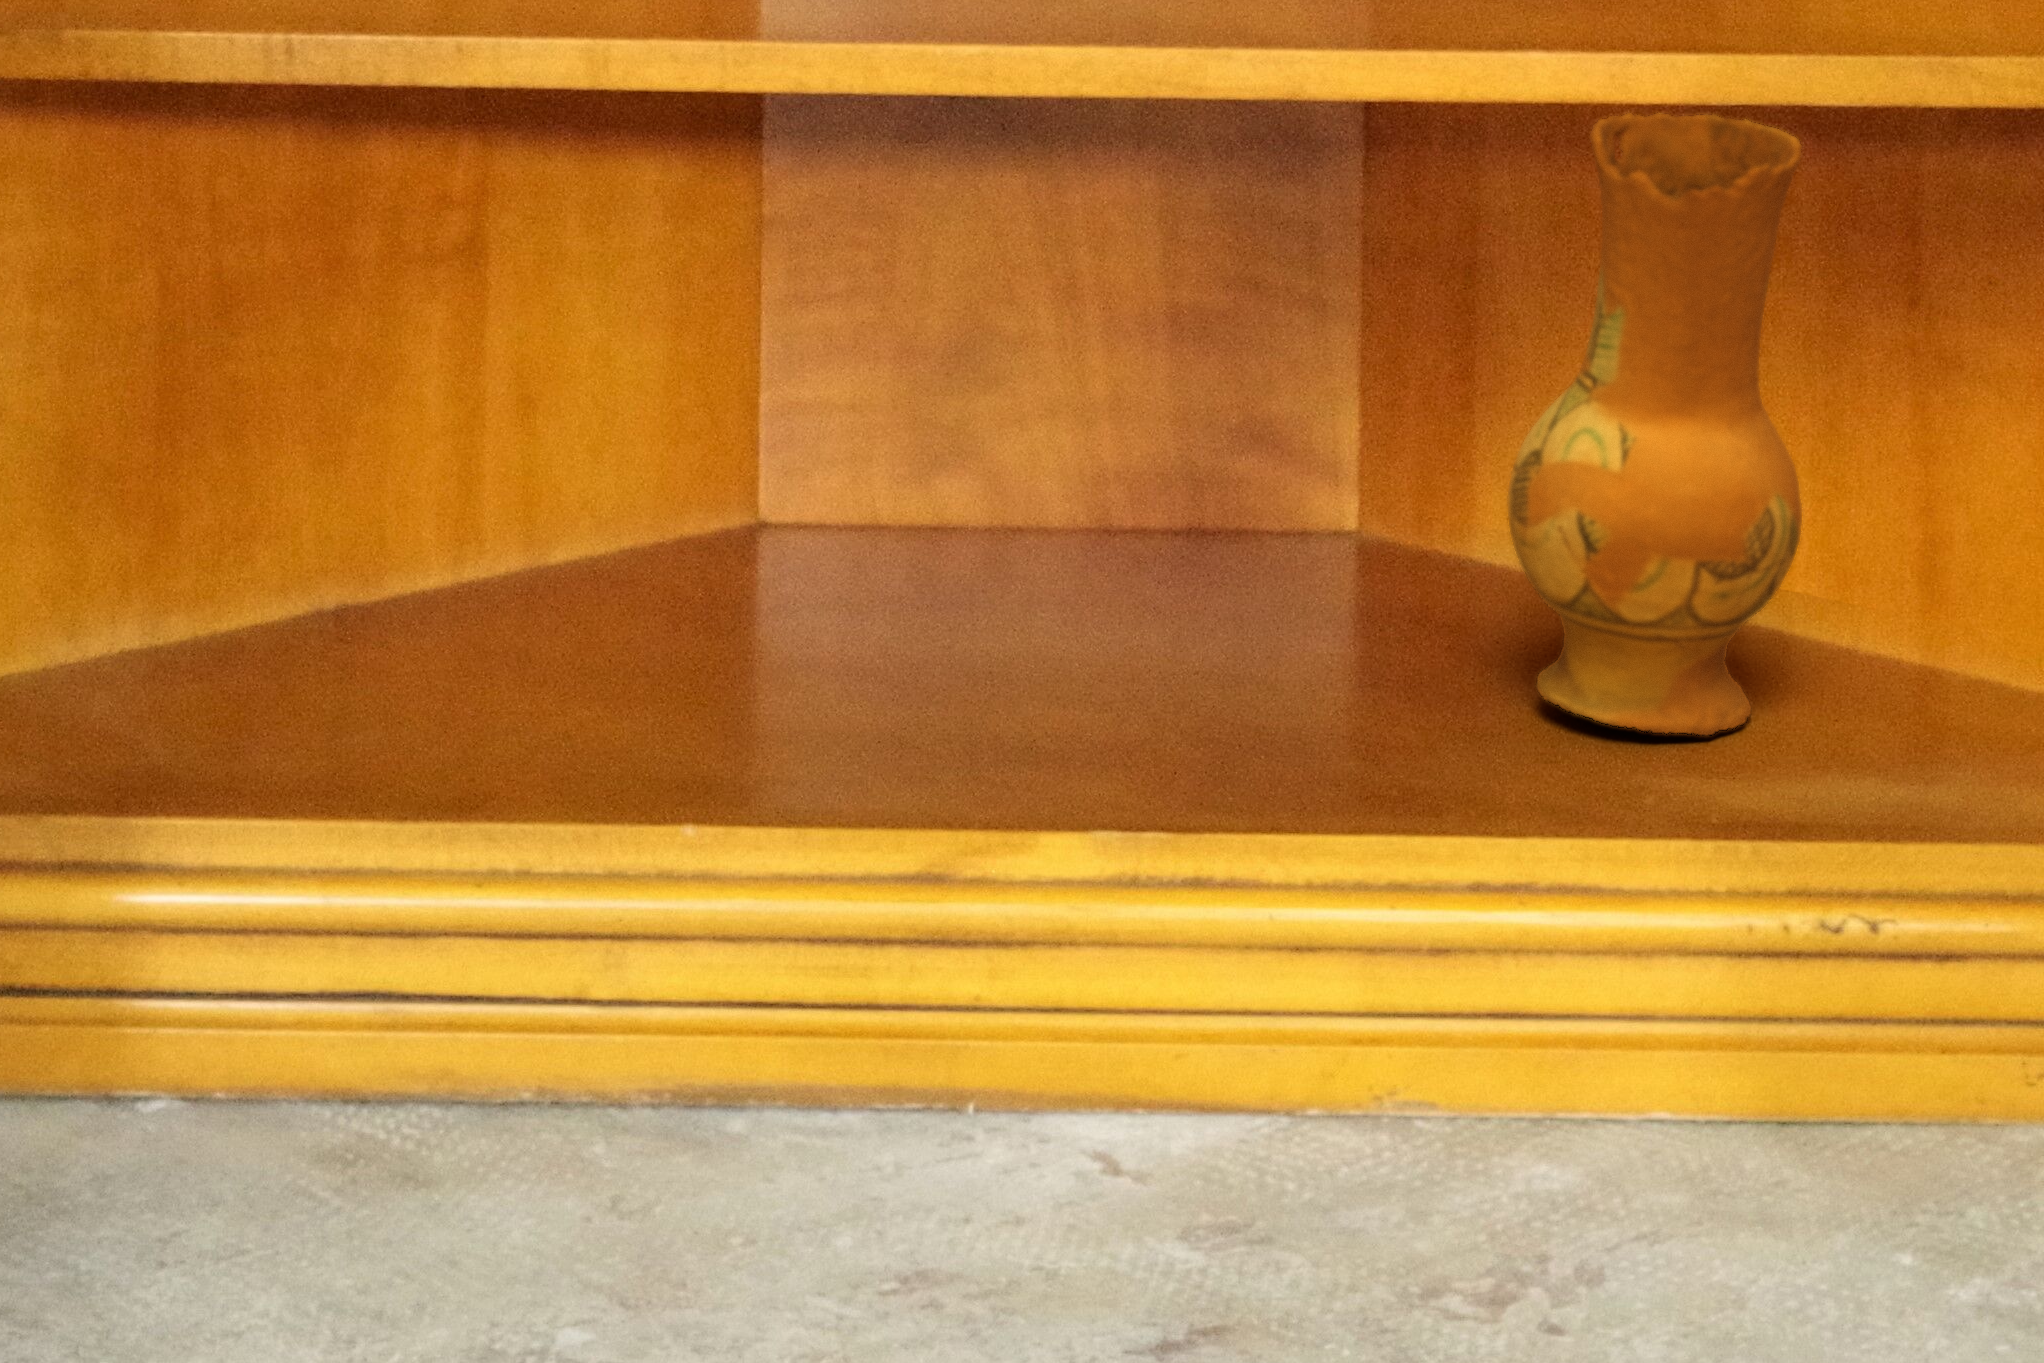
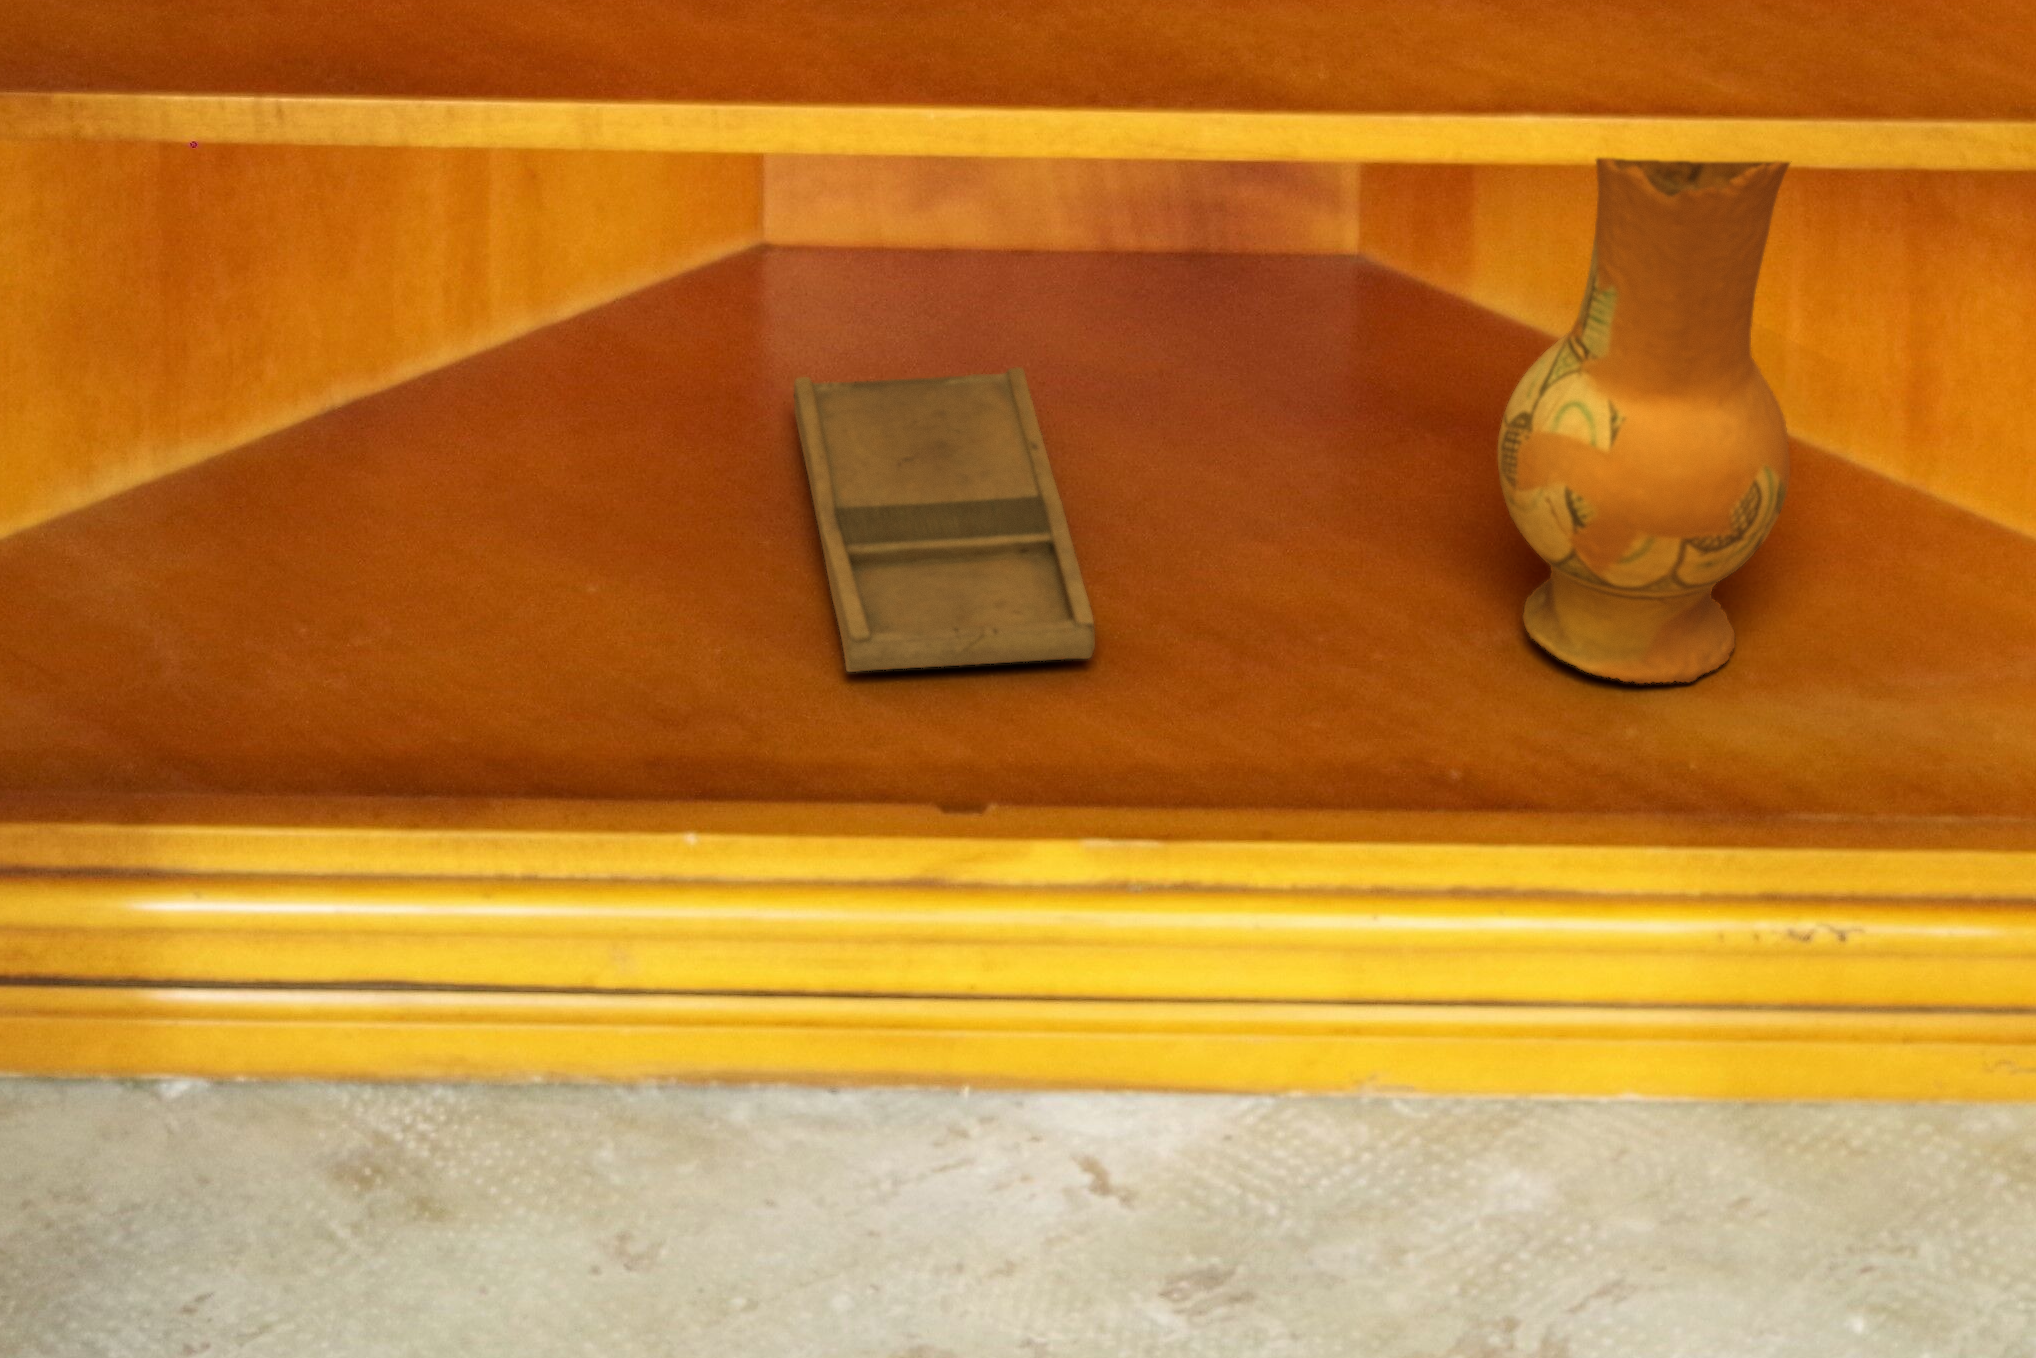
tray: none [803,519,1105,720] -> present [794,367,1095,672]

